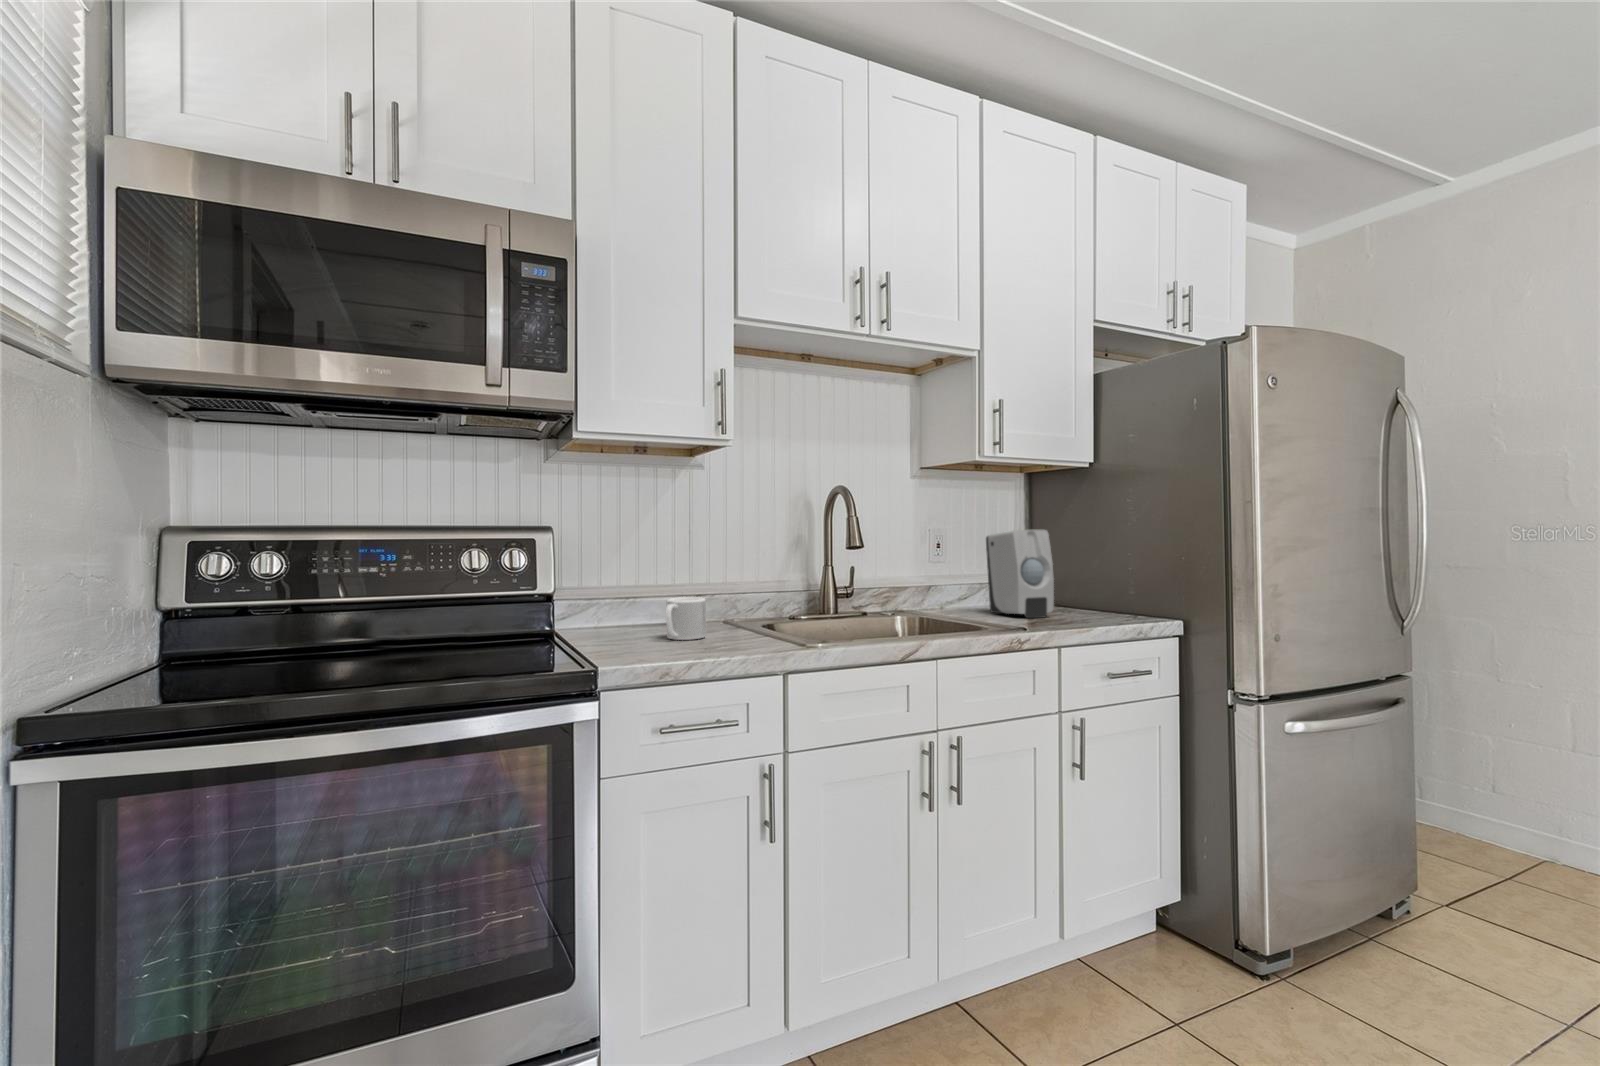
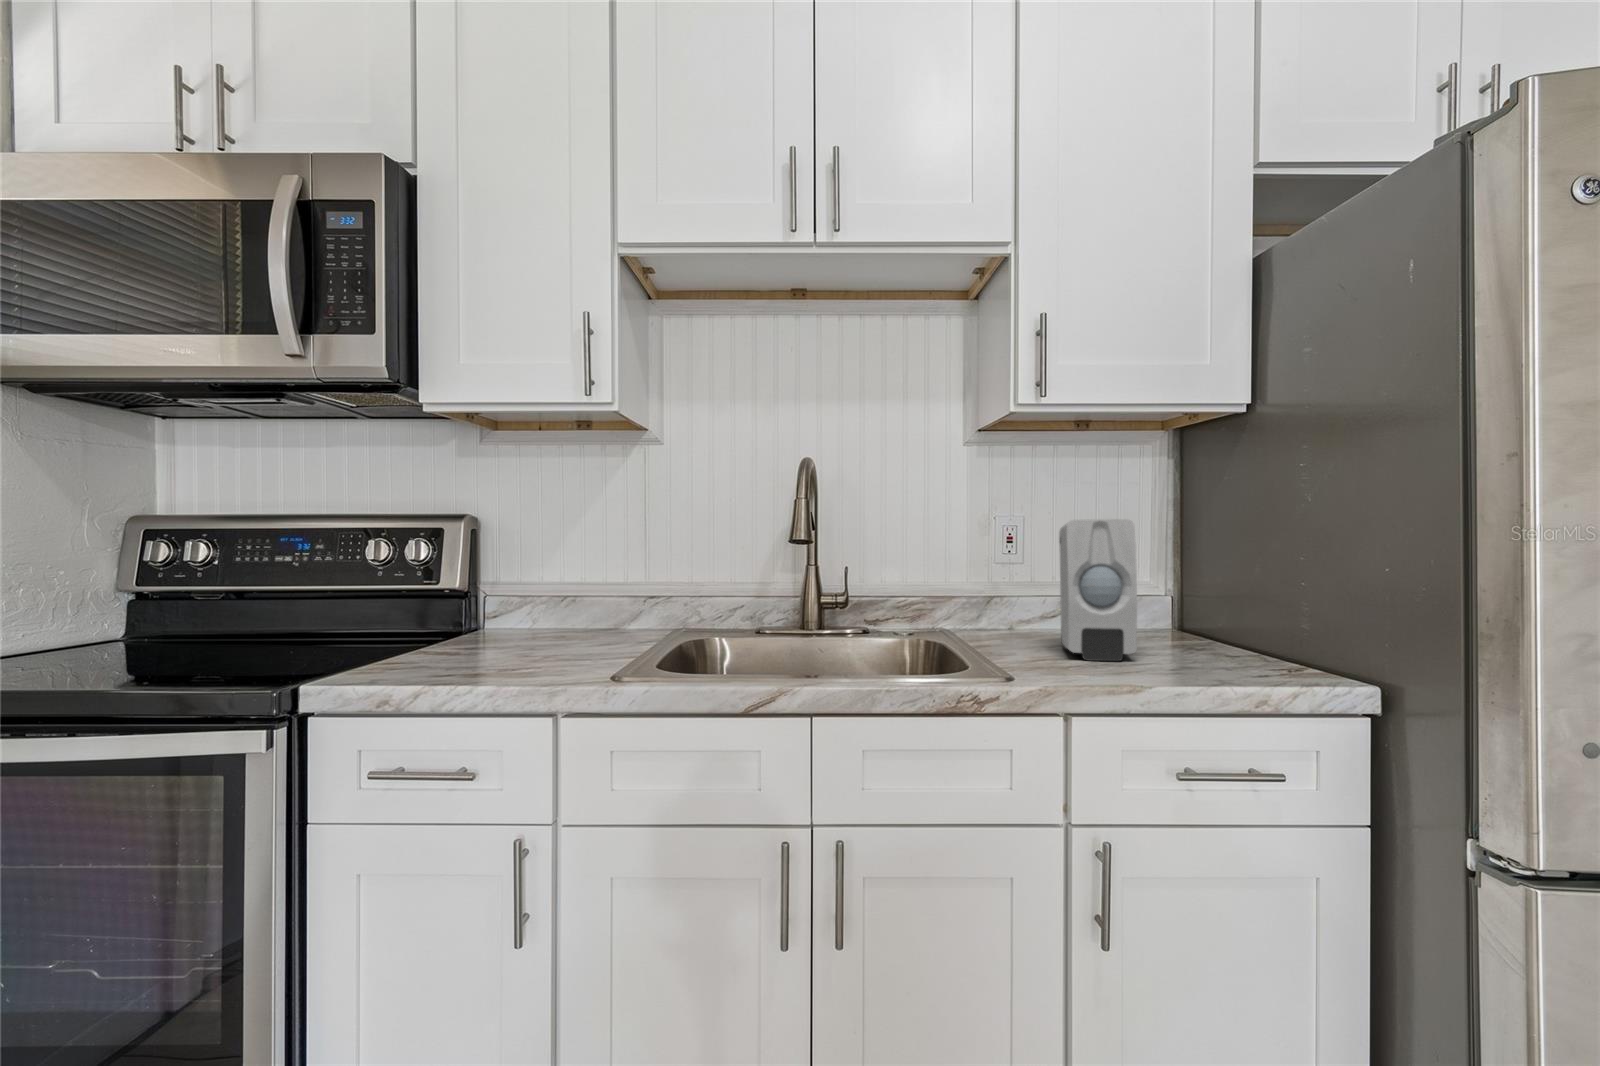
mug: present [665,597,706,640] -> none [518,602,583,654]

